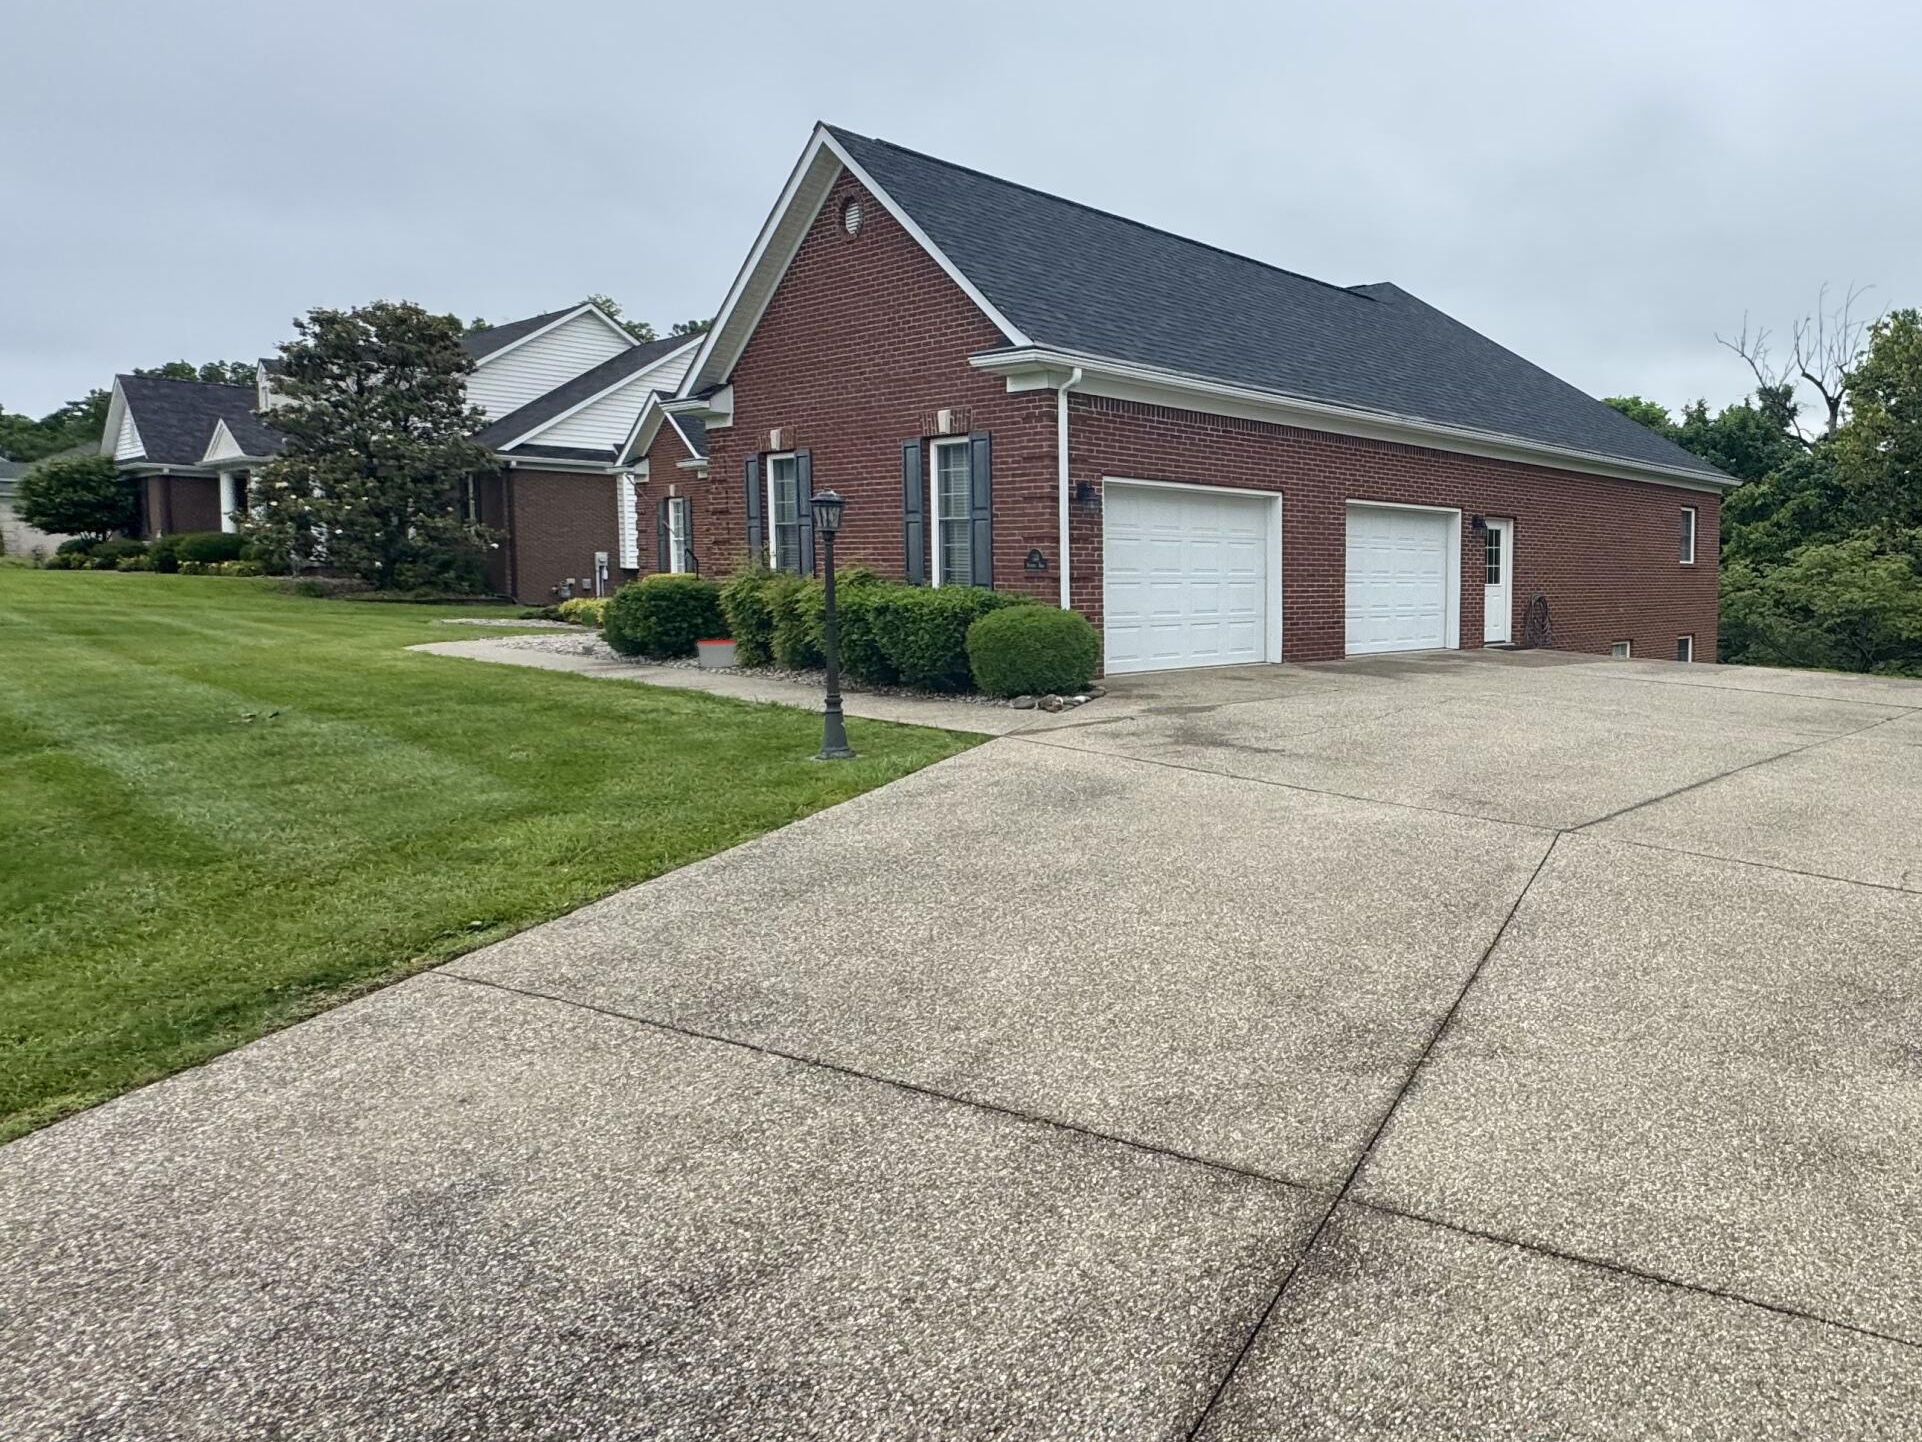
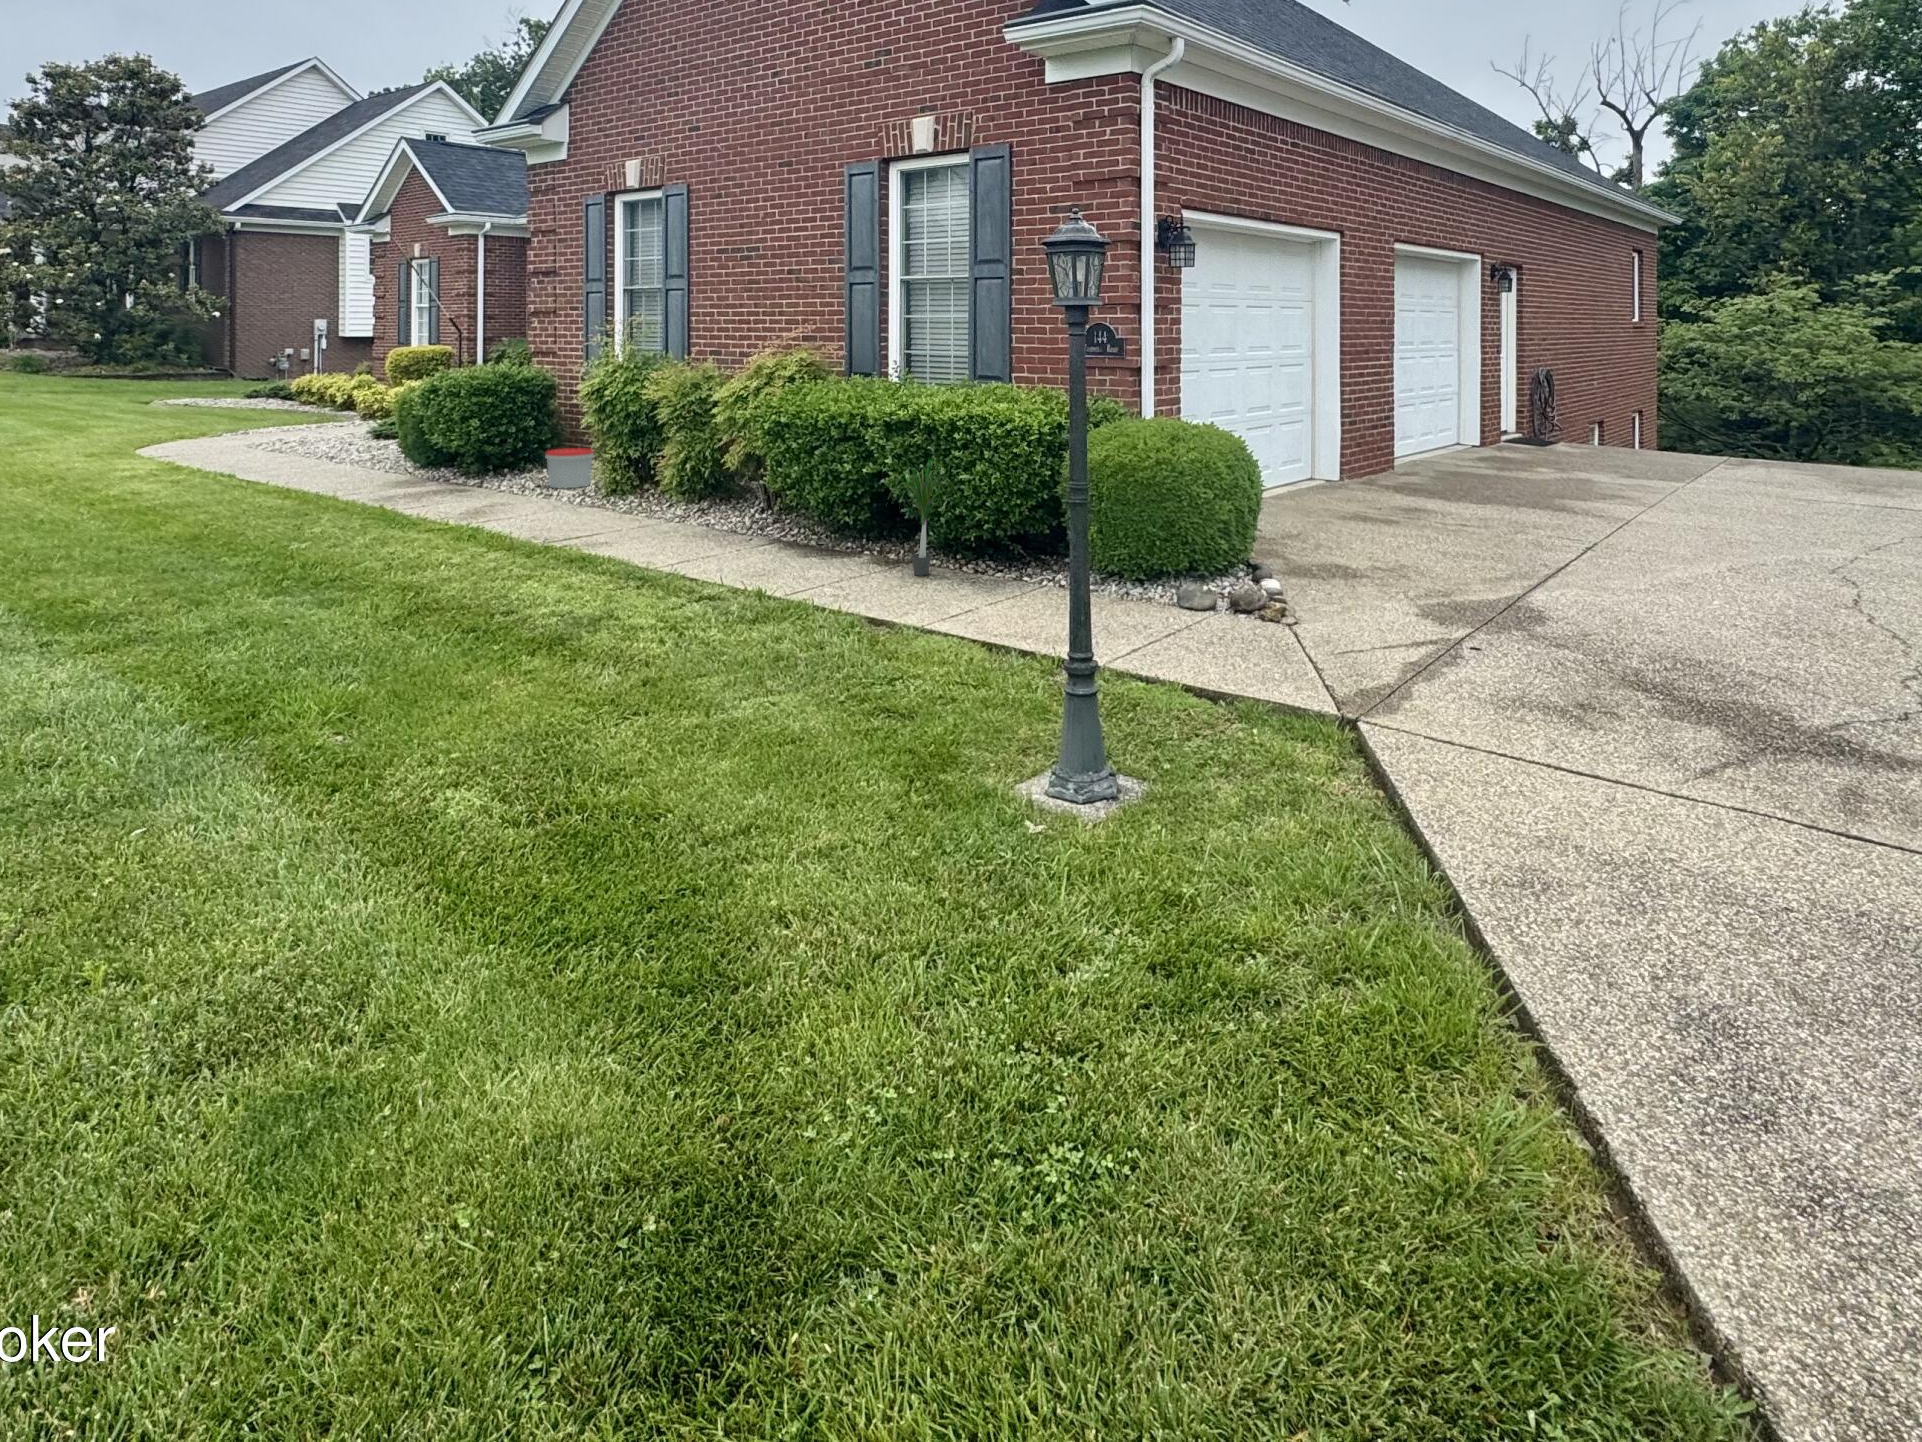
potted plant: present [579,609,595,655] -> present [903,461,955,576]

